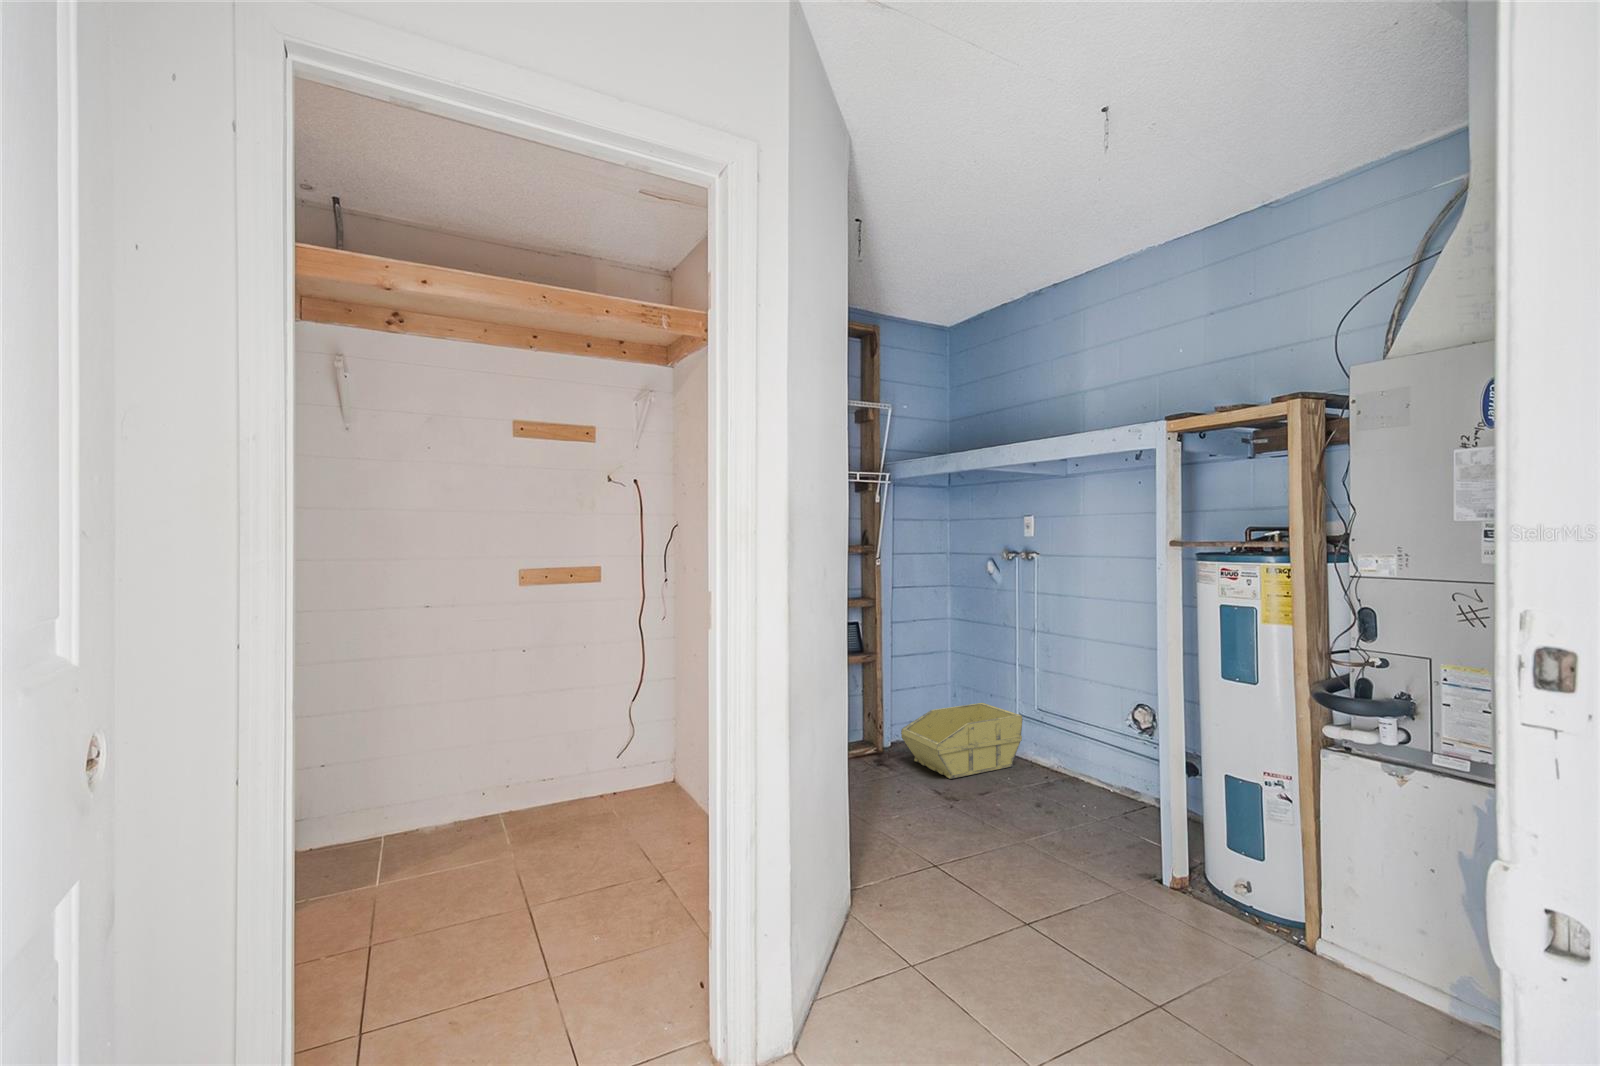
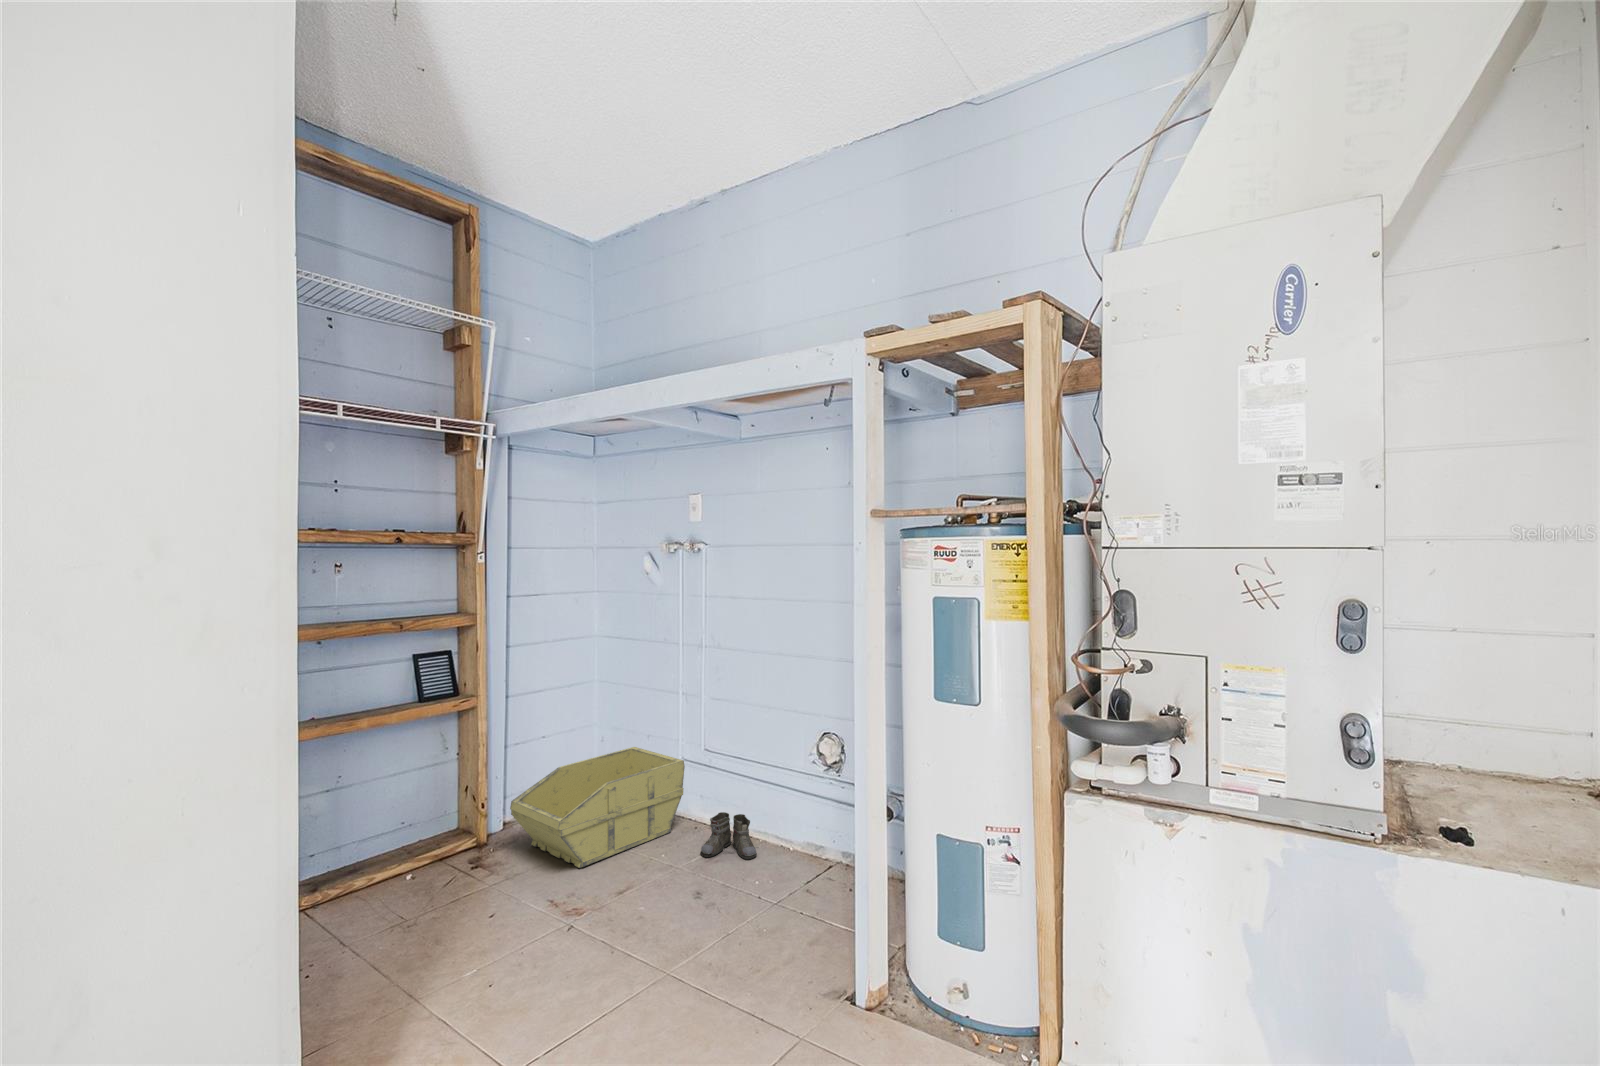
boots: none [1037,756,1085,792] -> present [701,812,757,860]

